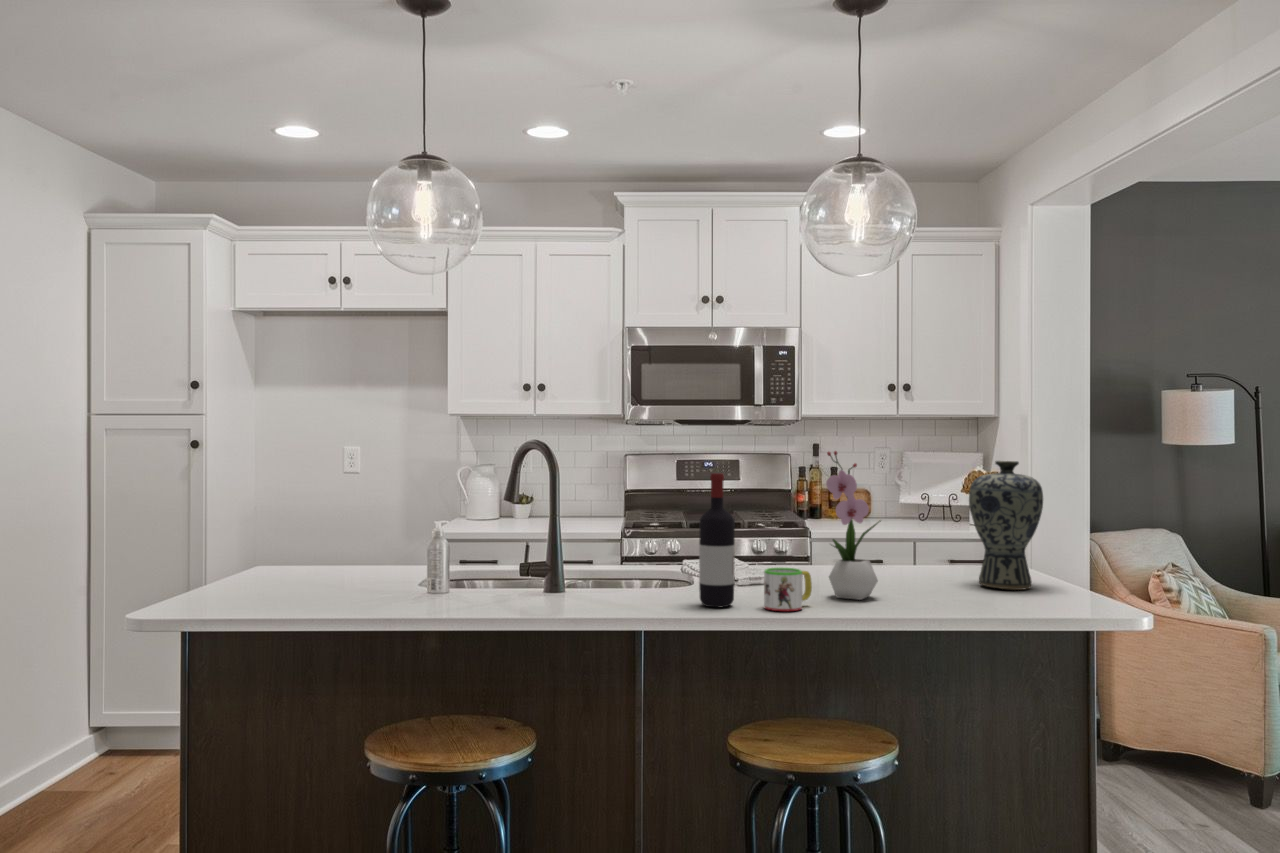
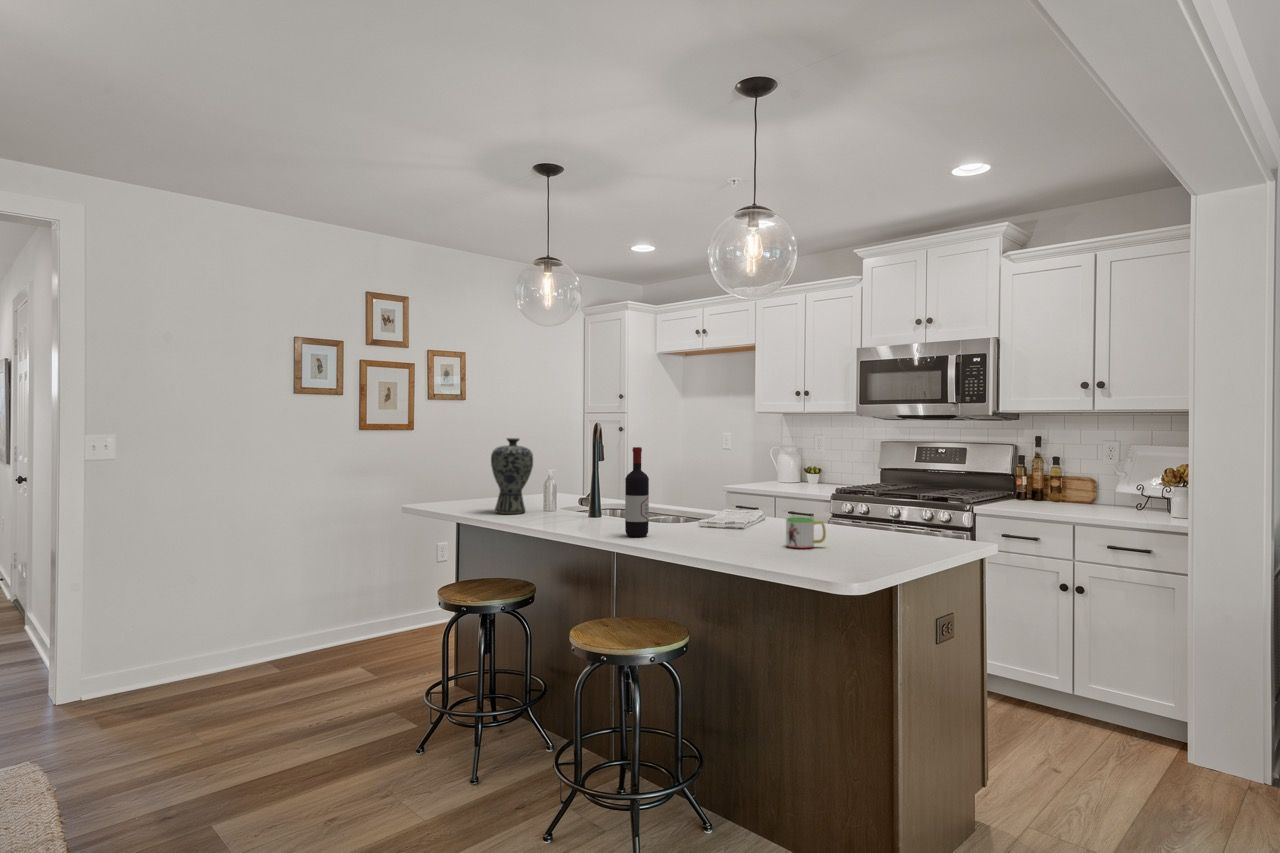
flower arrangement: present [826,451,881,600] -> none [710,433,760,543]
vase: present [969,461,1043,590] -> present [491,438,533,514]
mug: present [764,568,812,611] -> present [786,517,826,549]

